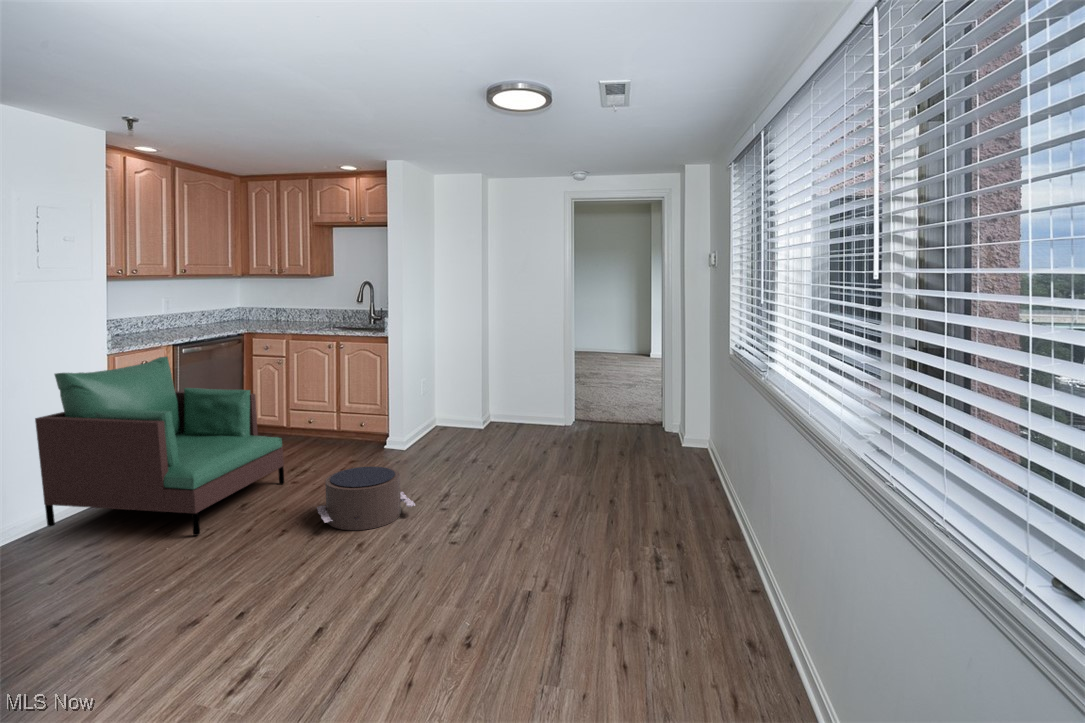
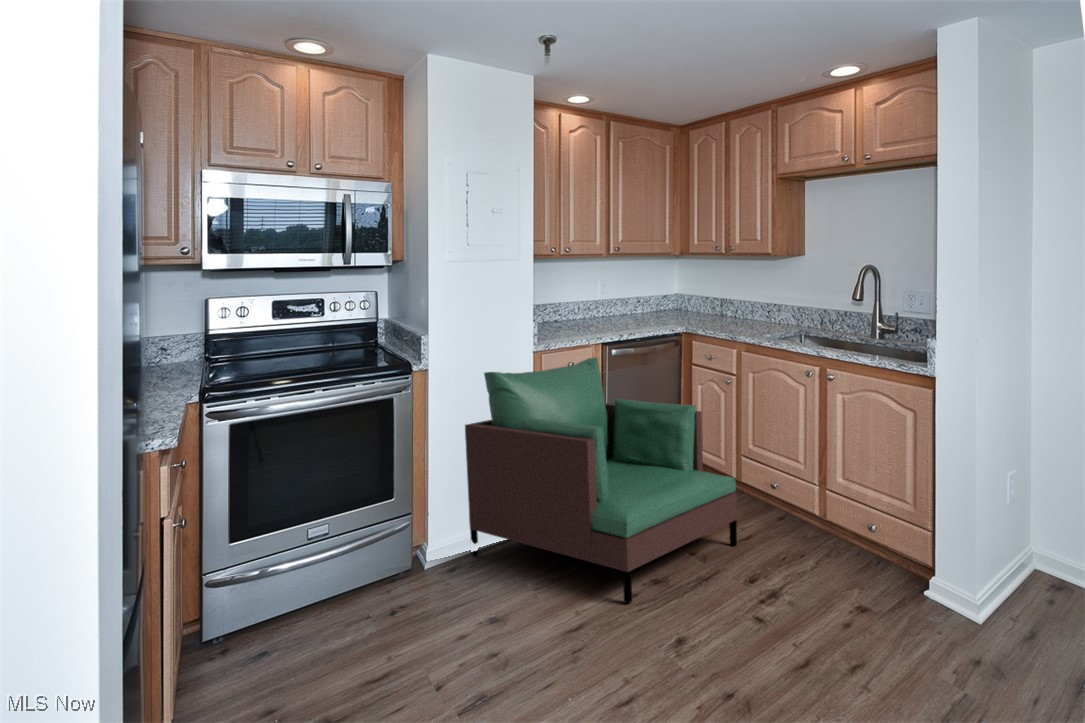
pouf: present [317,466,415,530] -> none [793,540,968,650]

